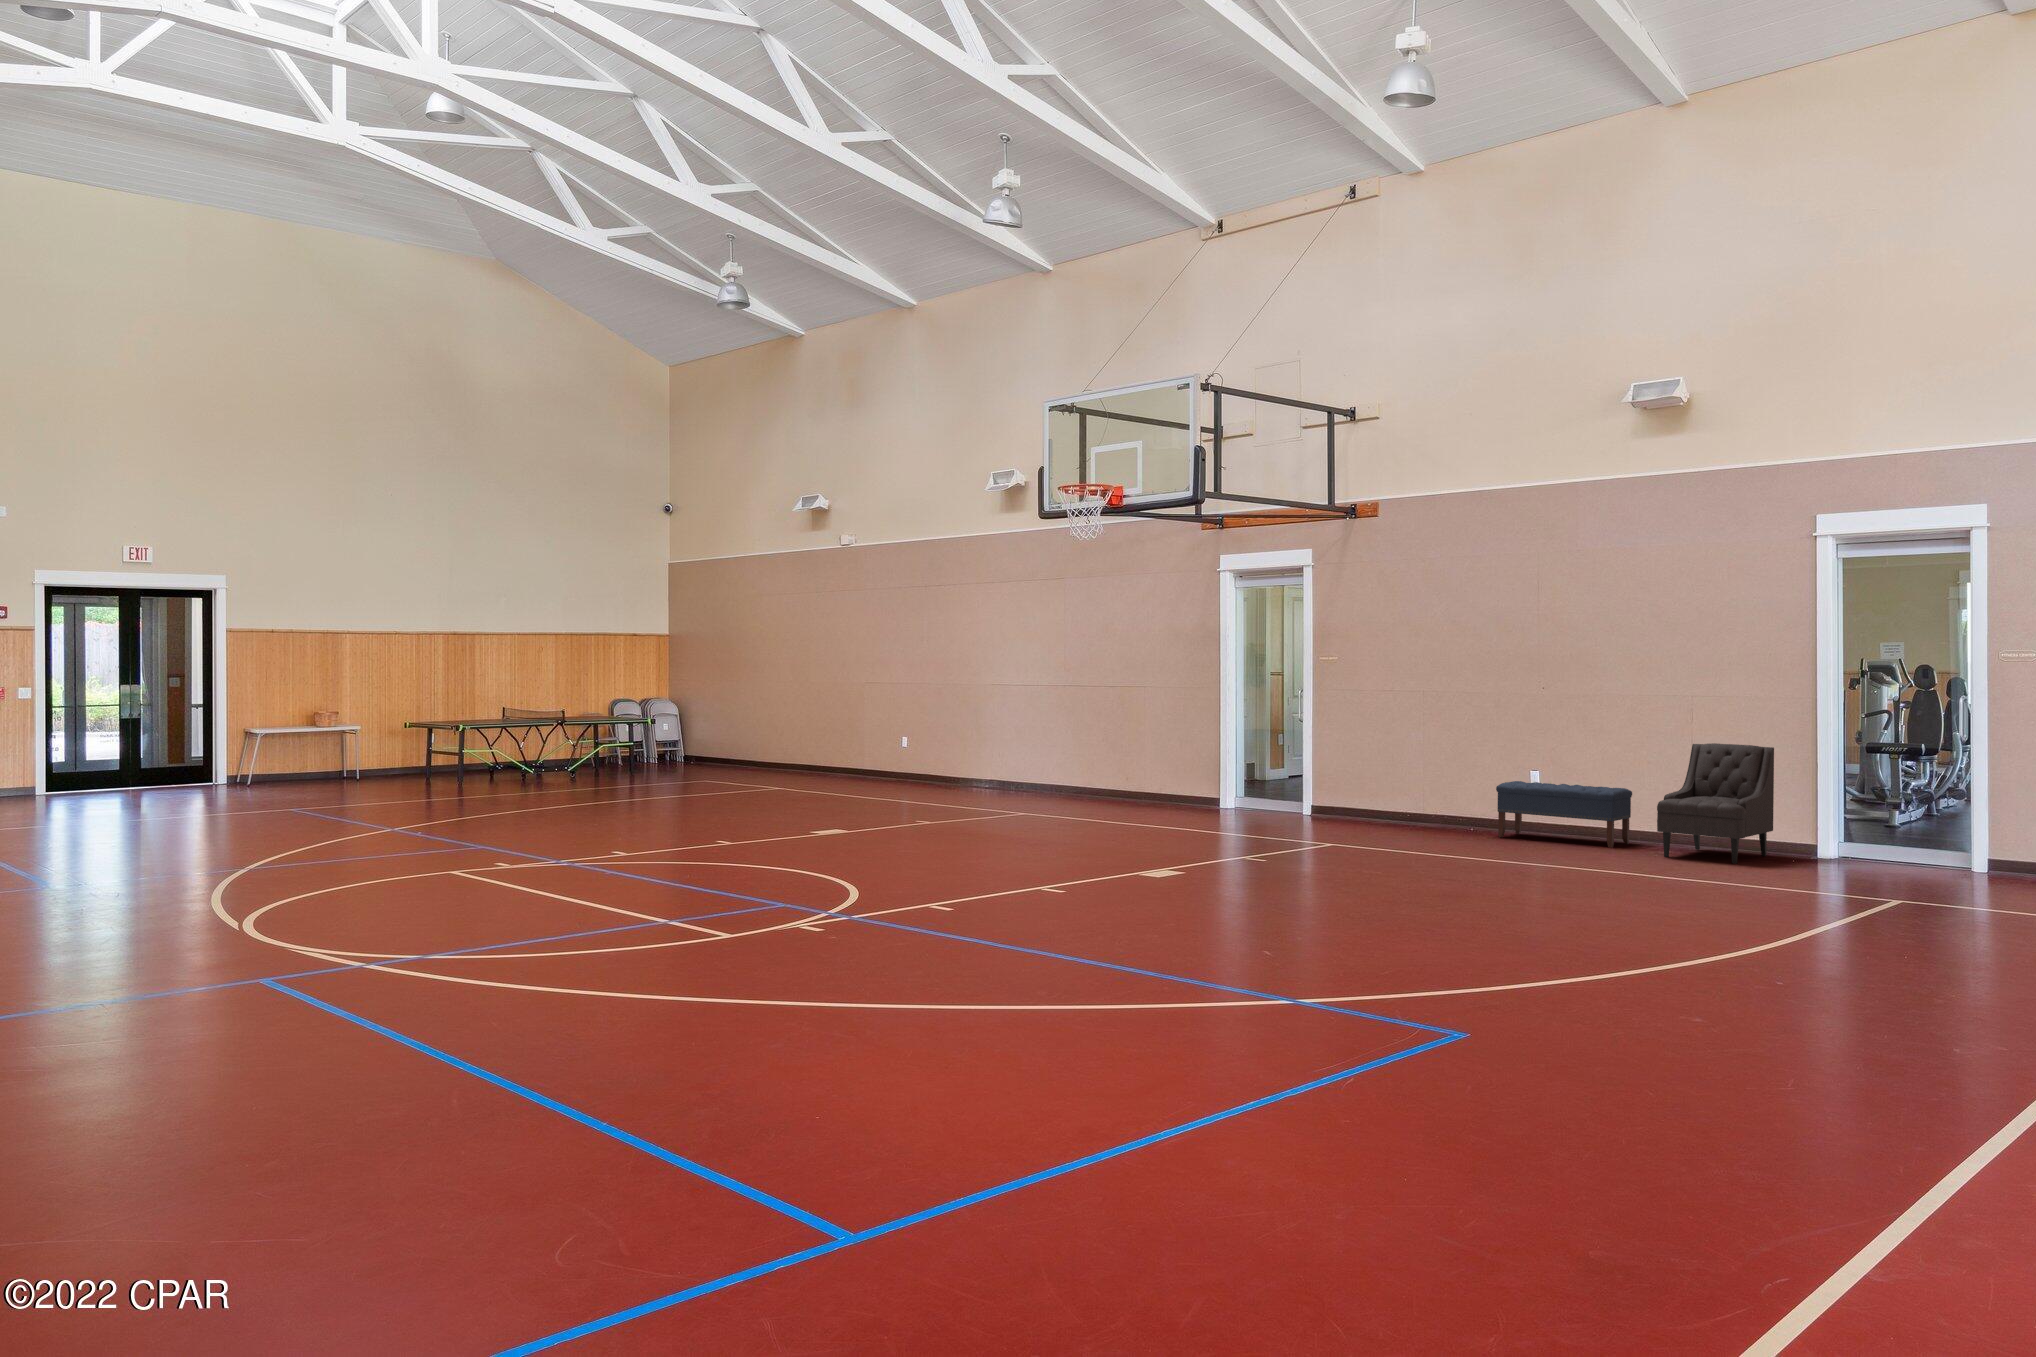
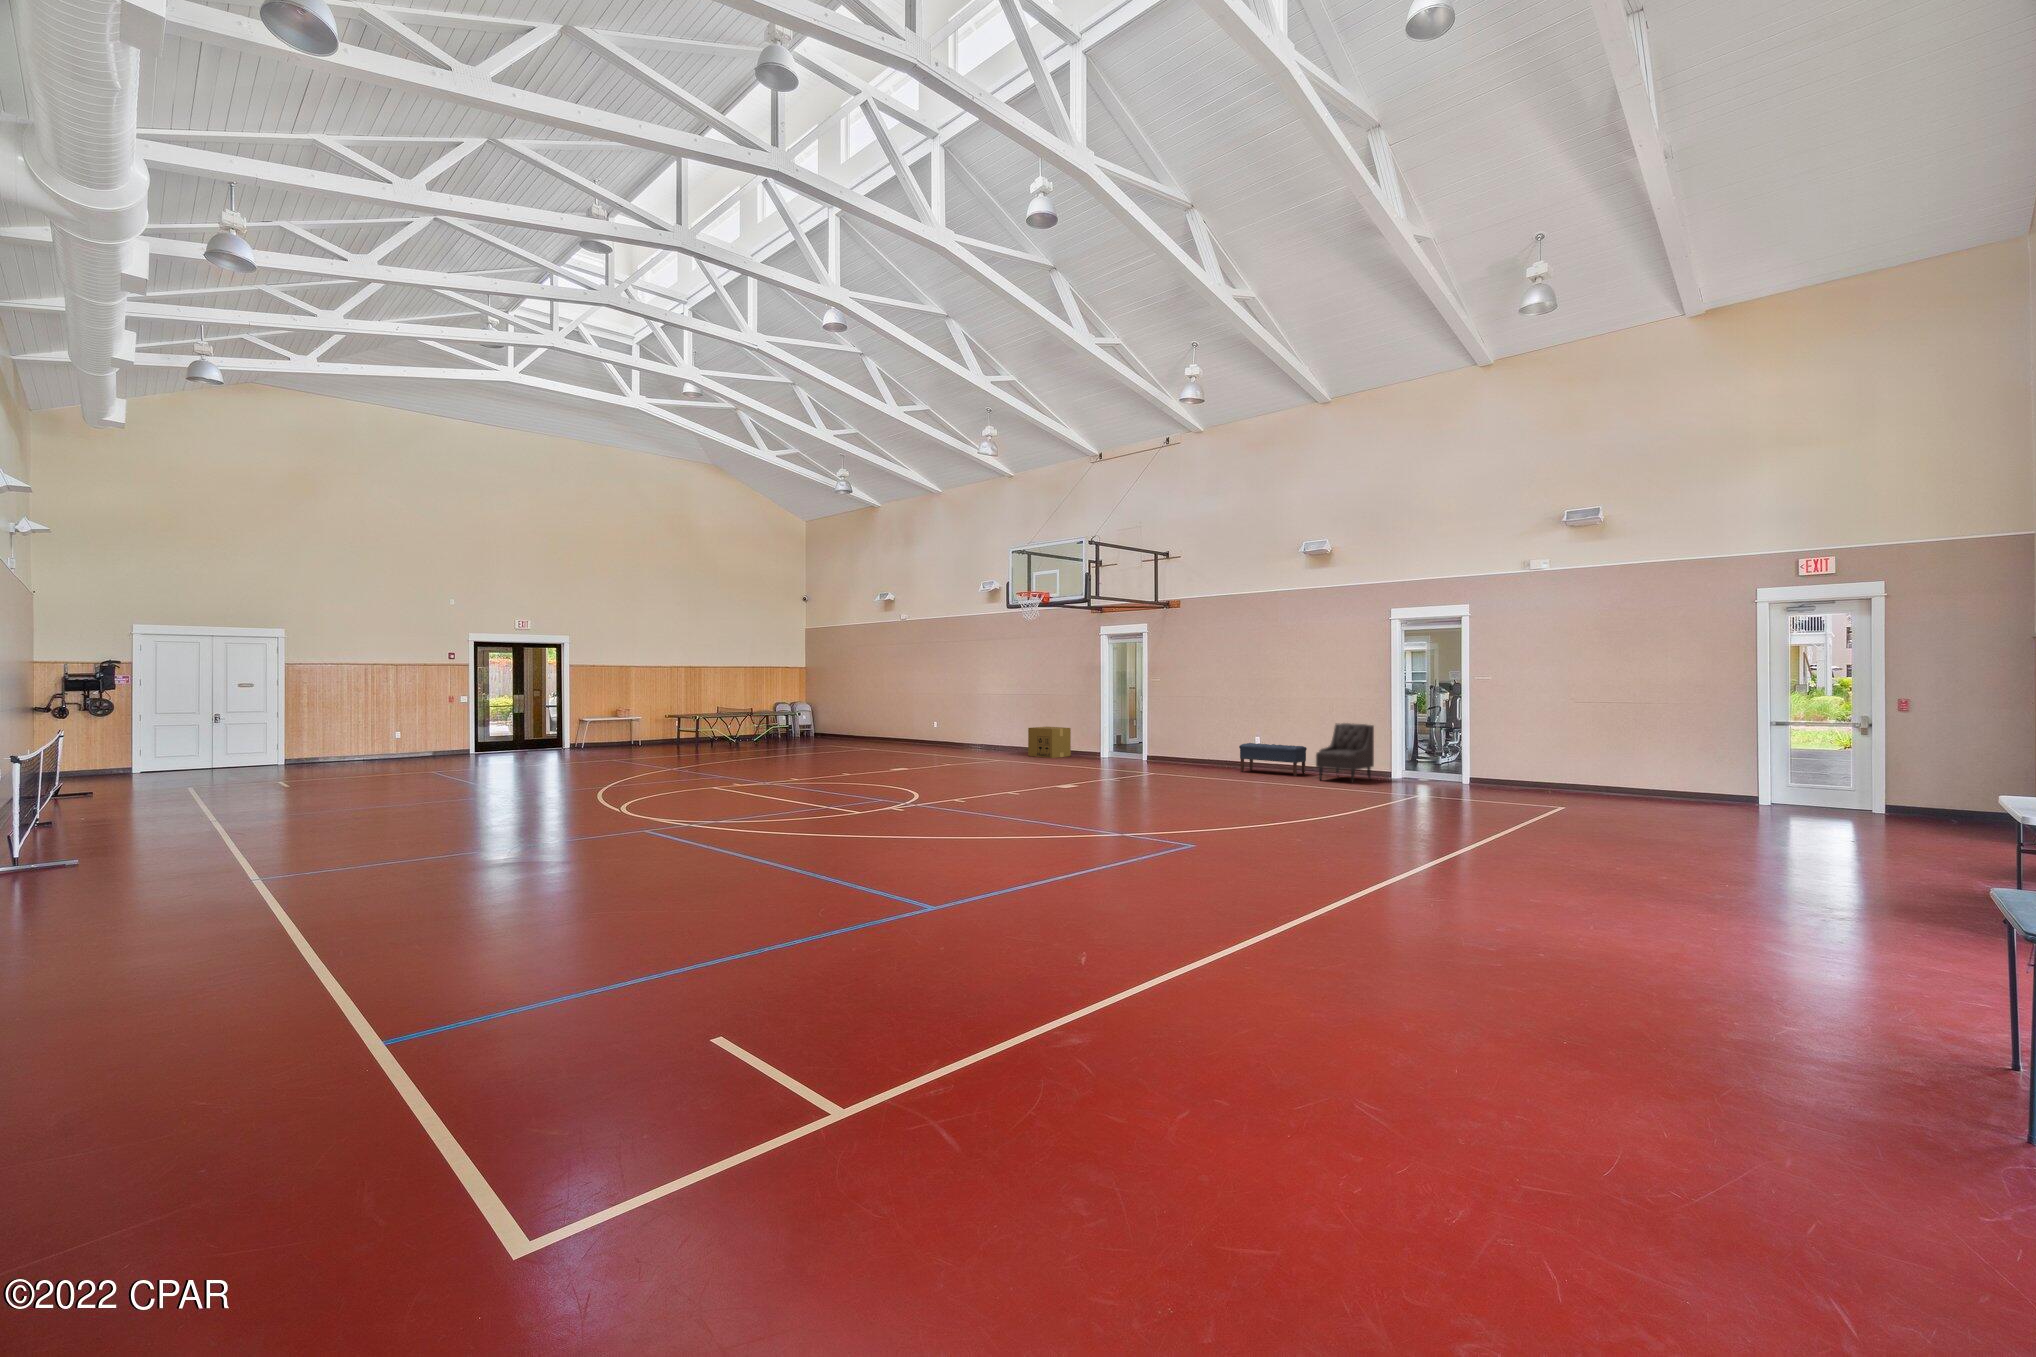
cardboard box: none [1079,747,1160,807] -> present [1028,727,1071,758]

